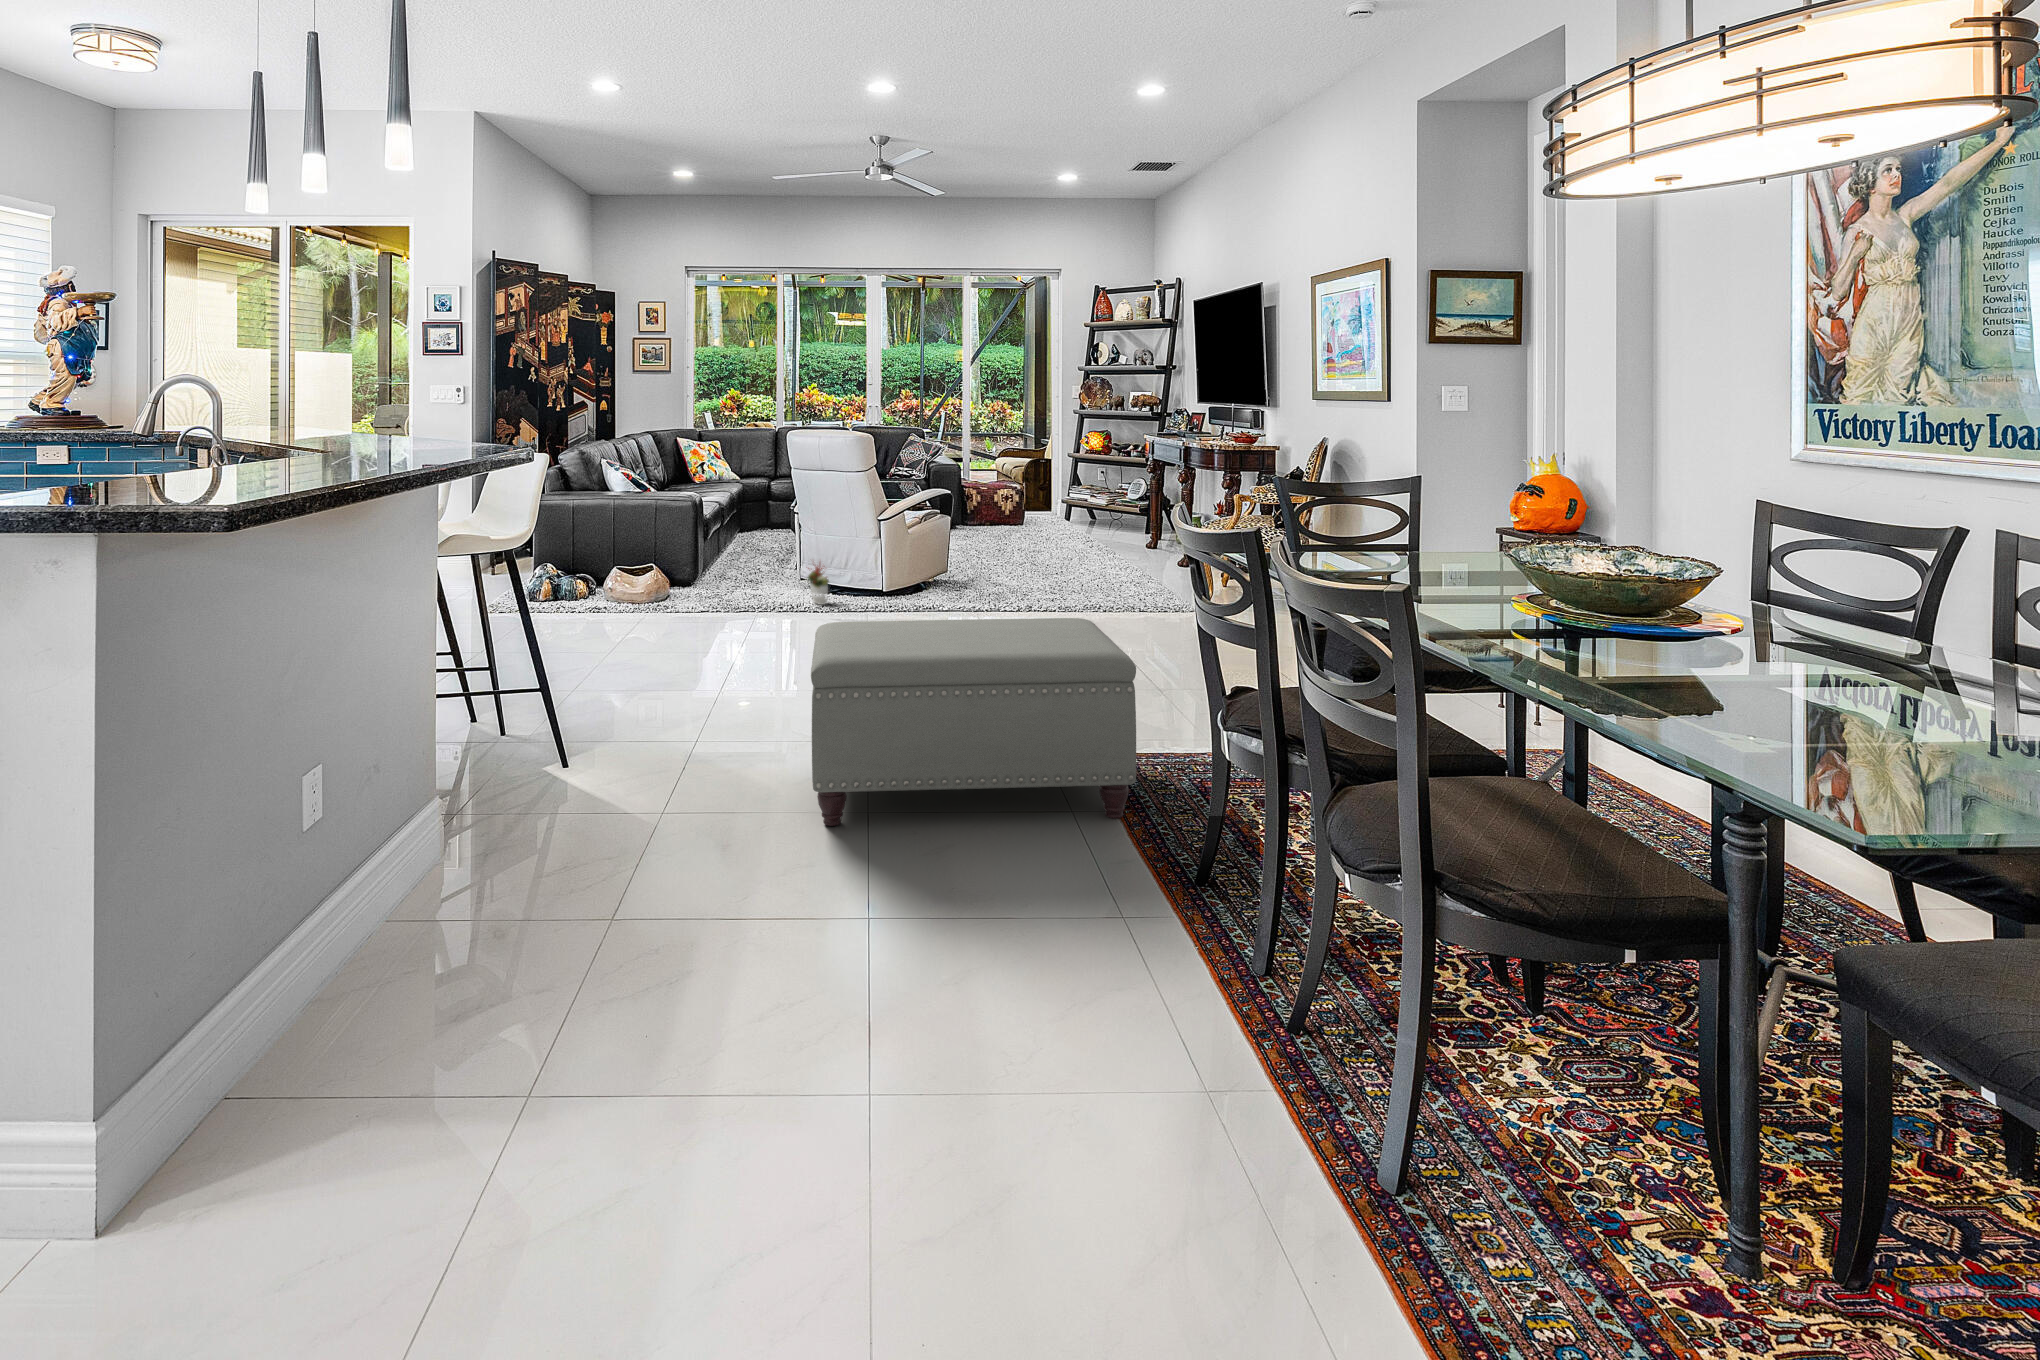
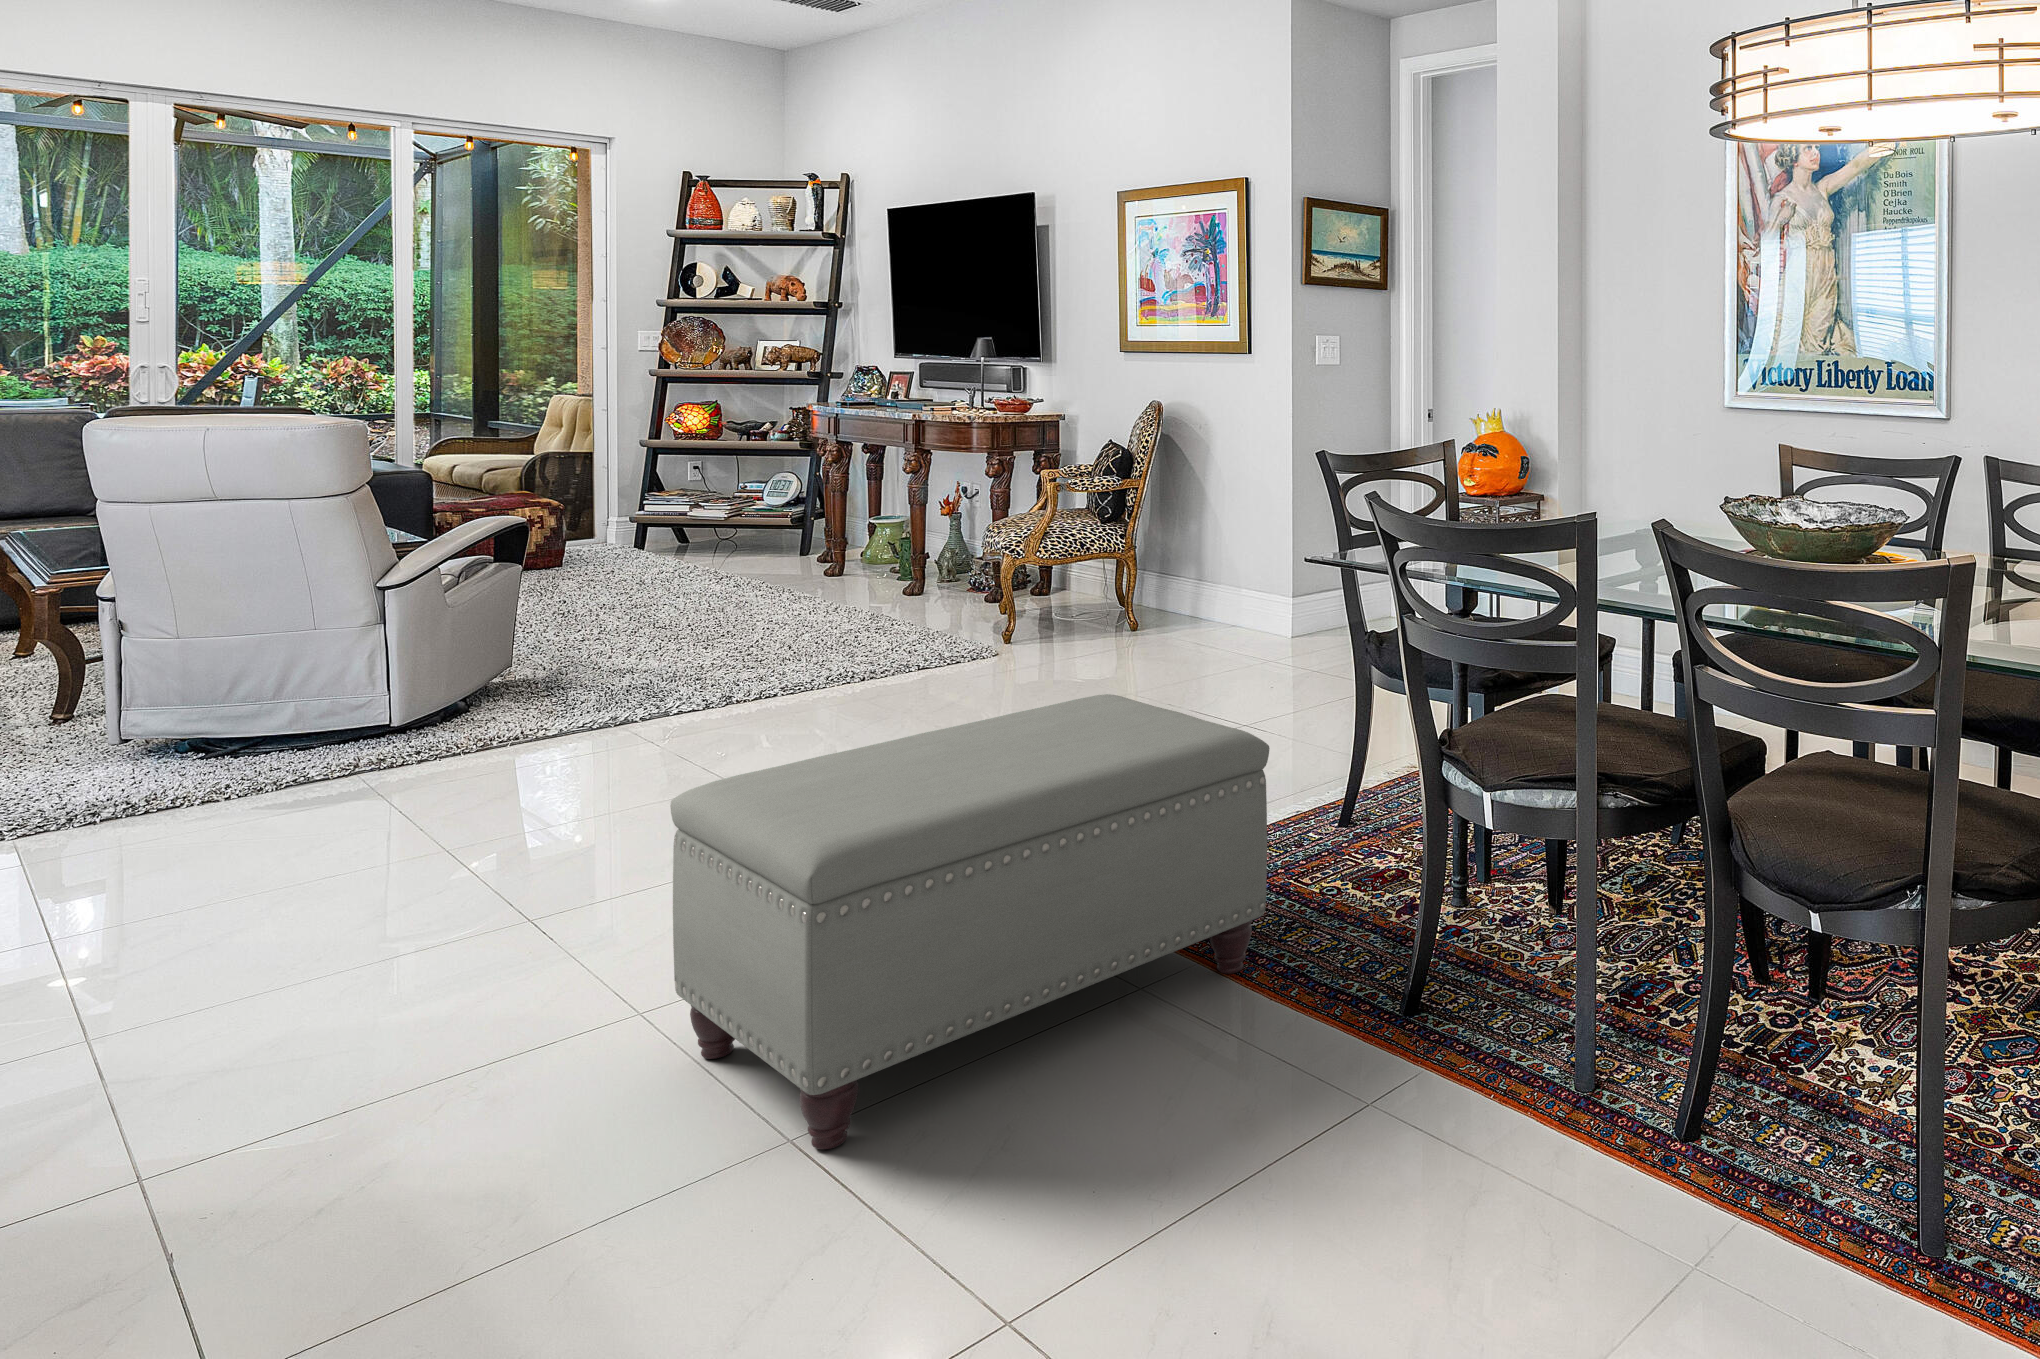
decorative plant: present [808,565,829,605] -> none [270,678,330,770]

